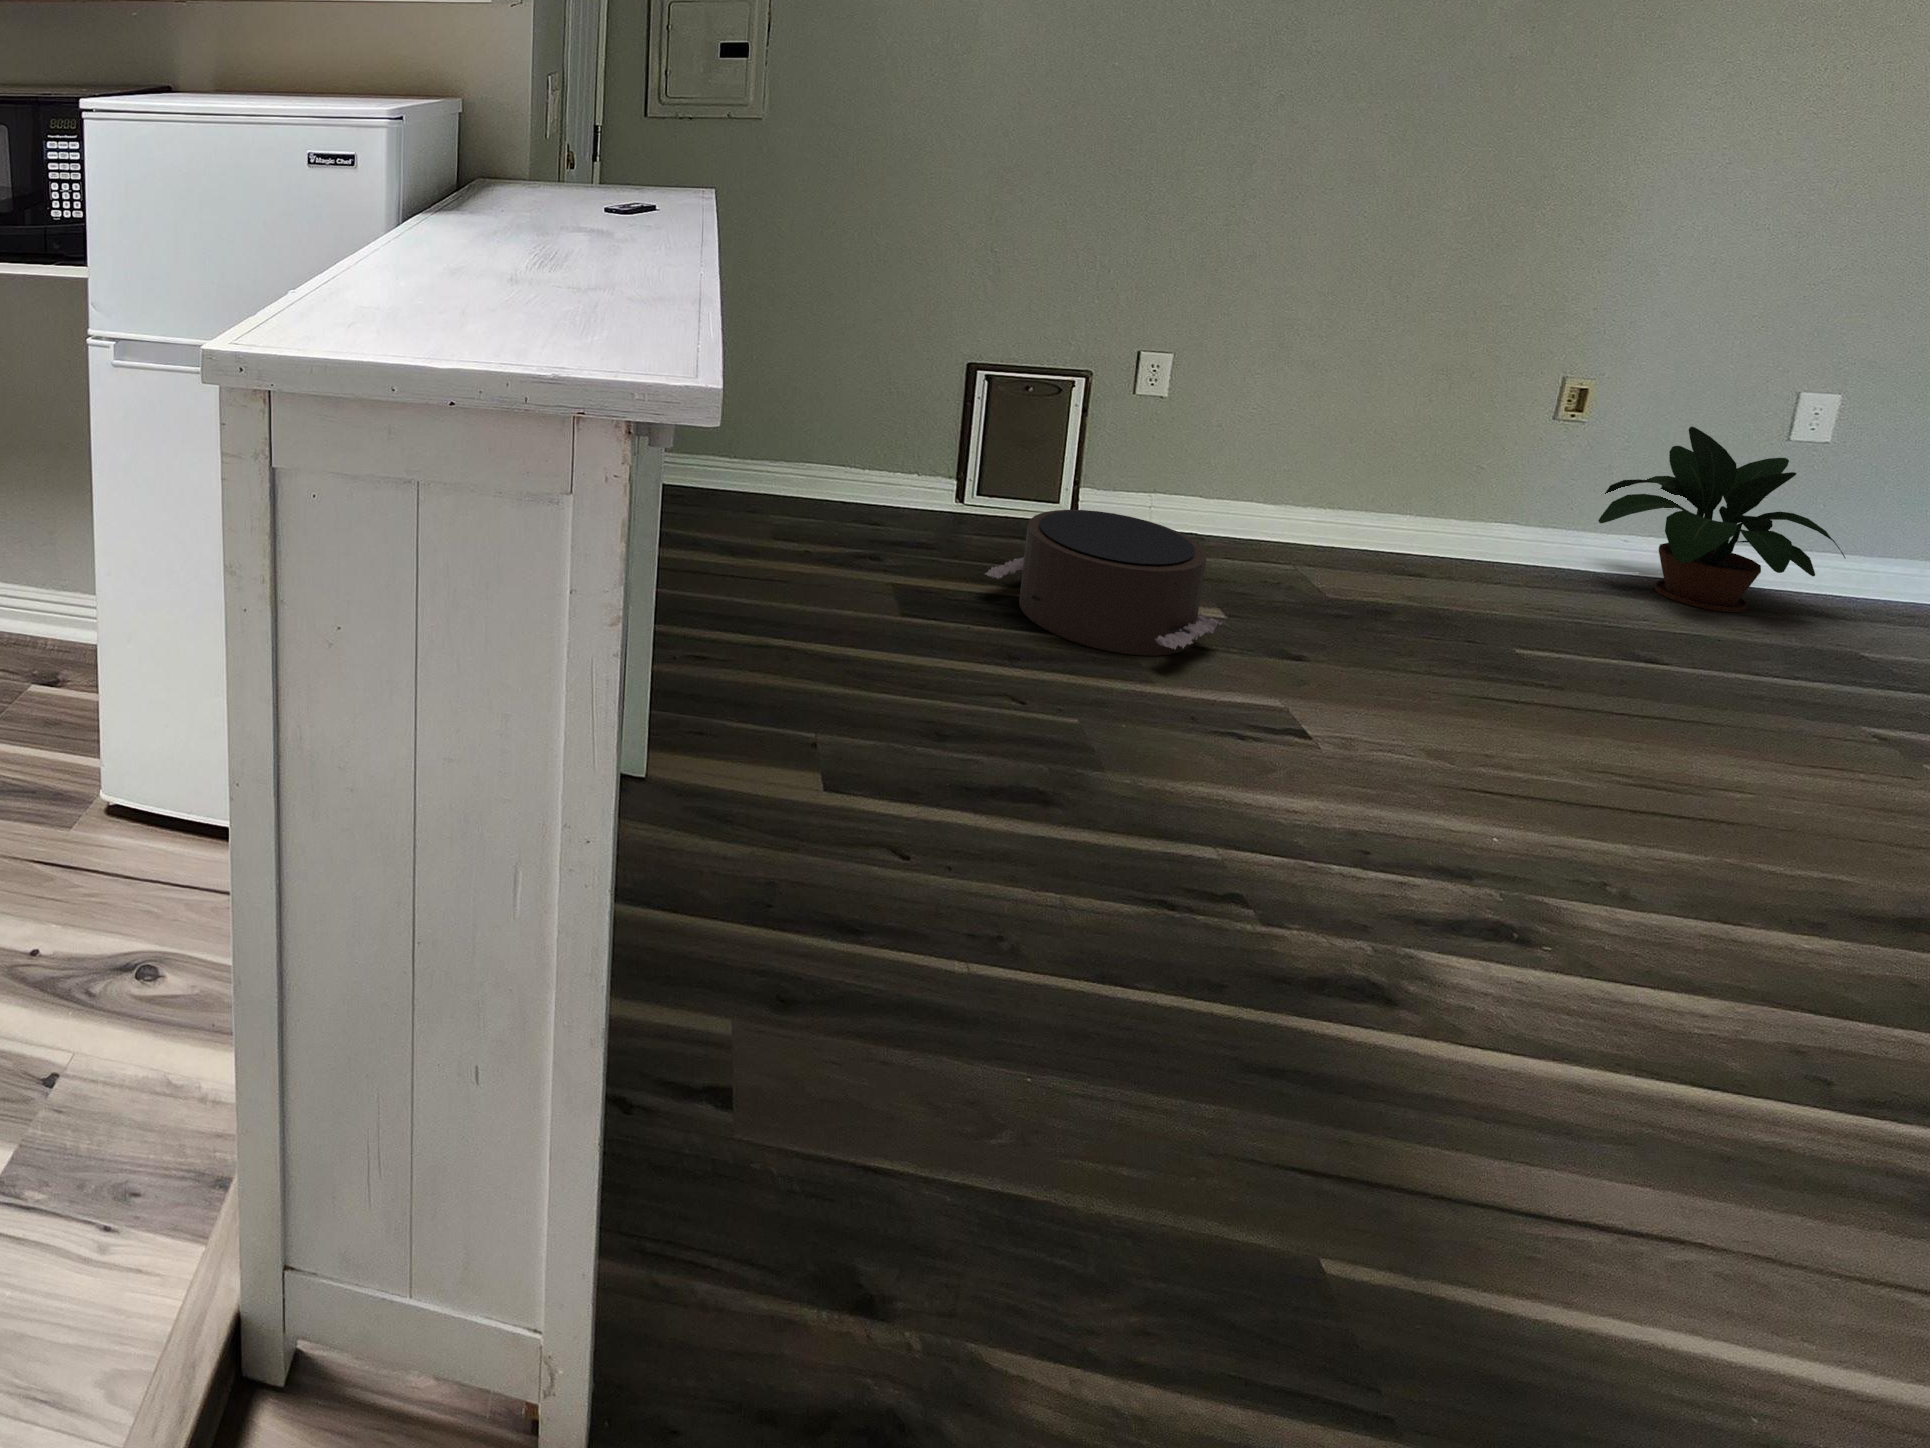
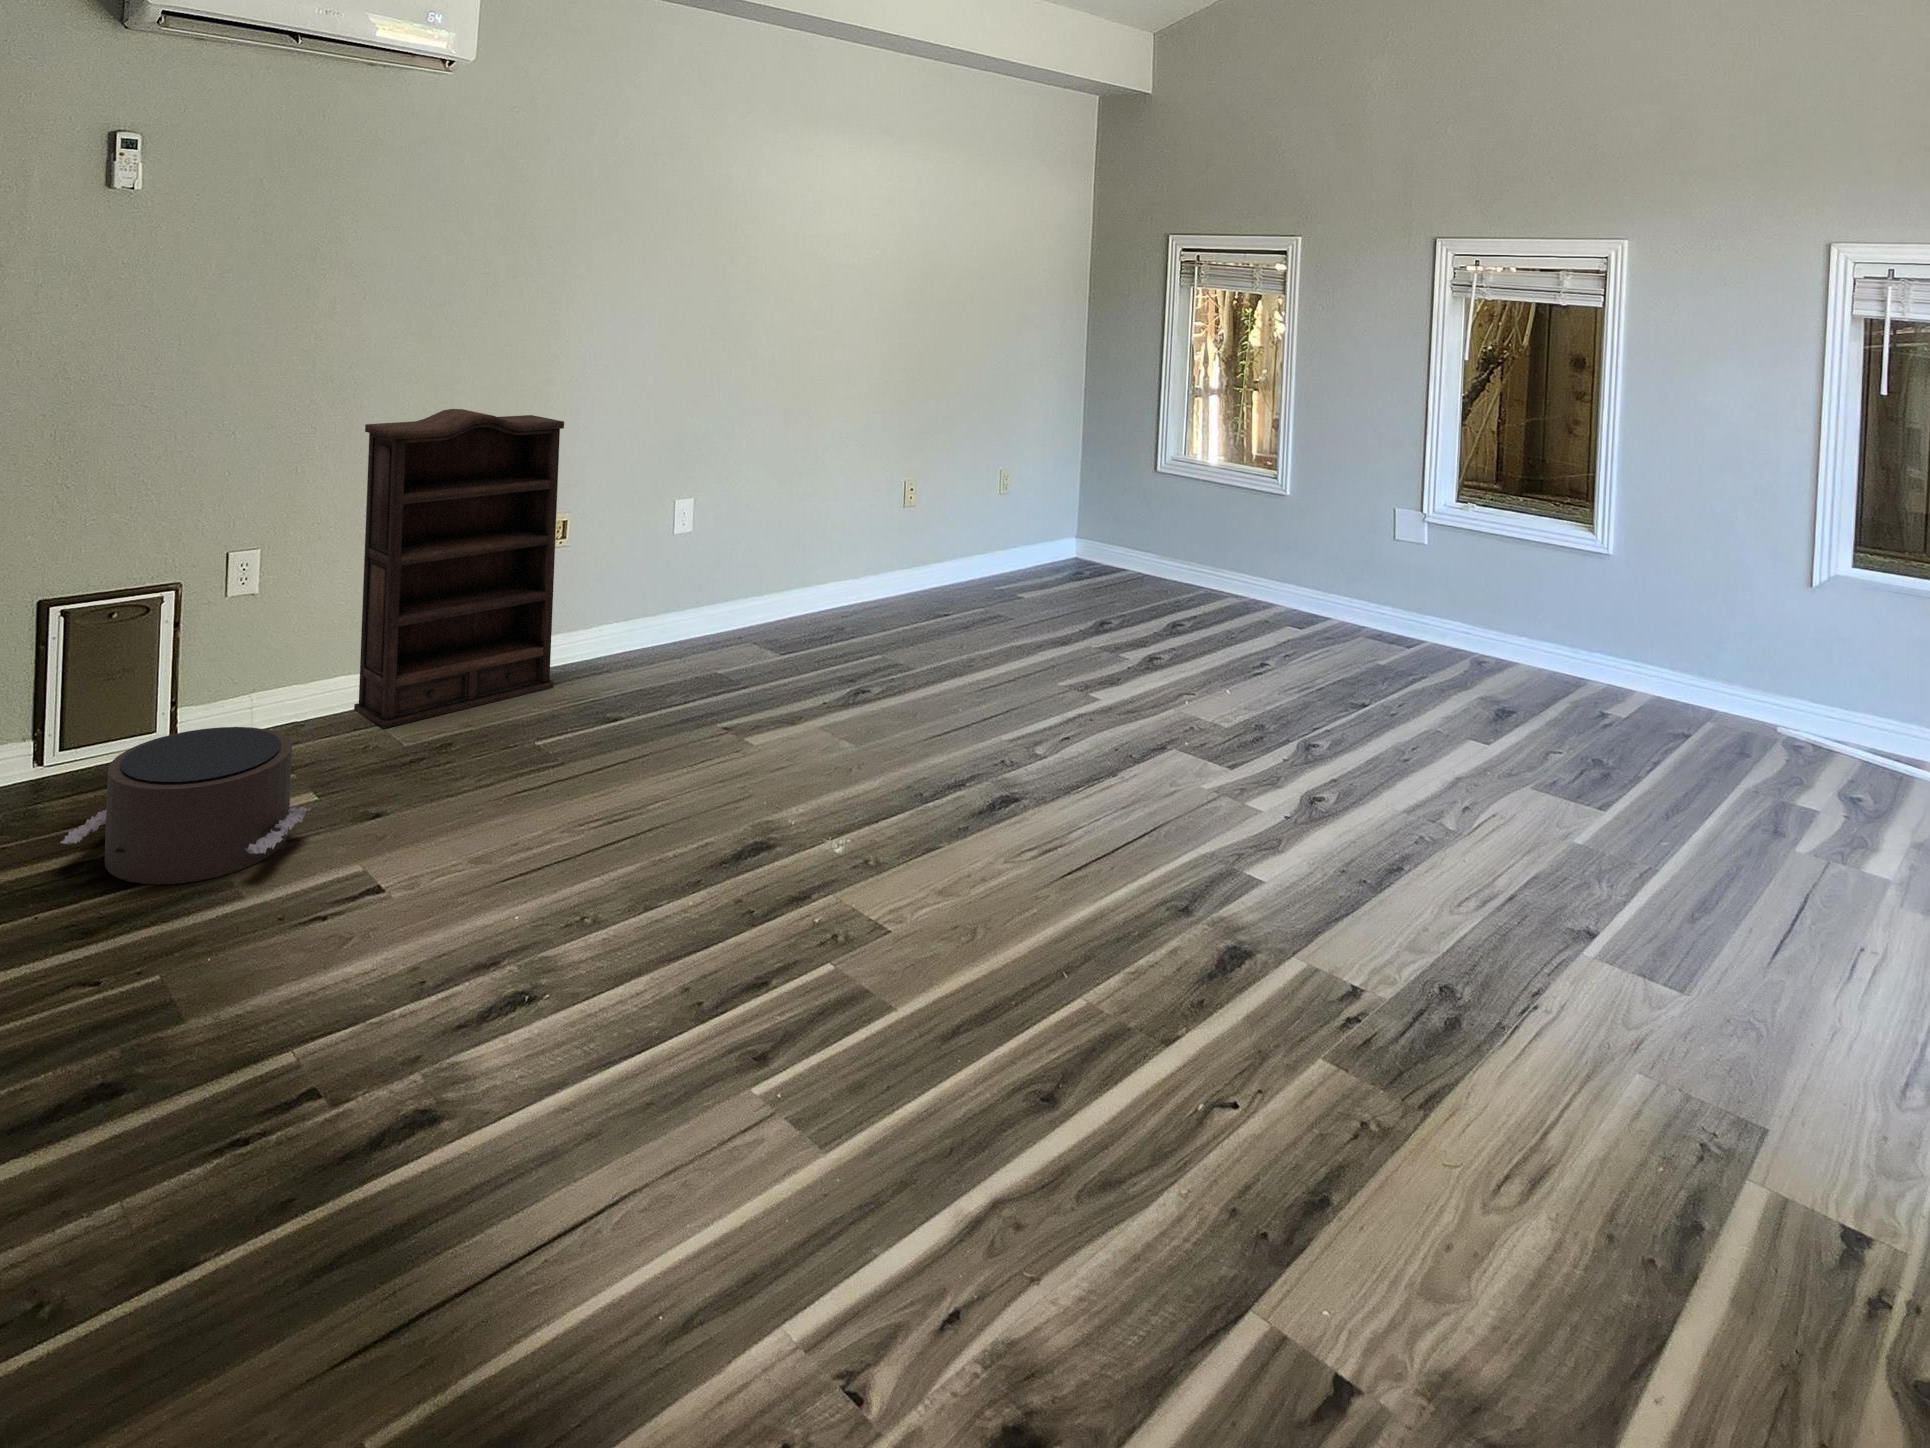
bookshelf: none [1262,226,1611,585] -> present [354,409,564,728]
potted plant: present [1598,427,1845,612] -> none [581,542,706,675]

